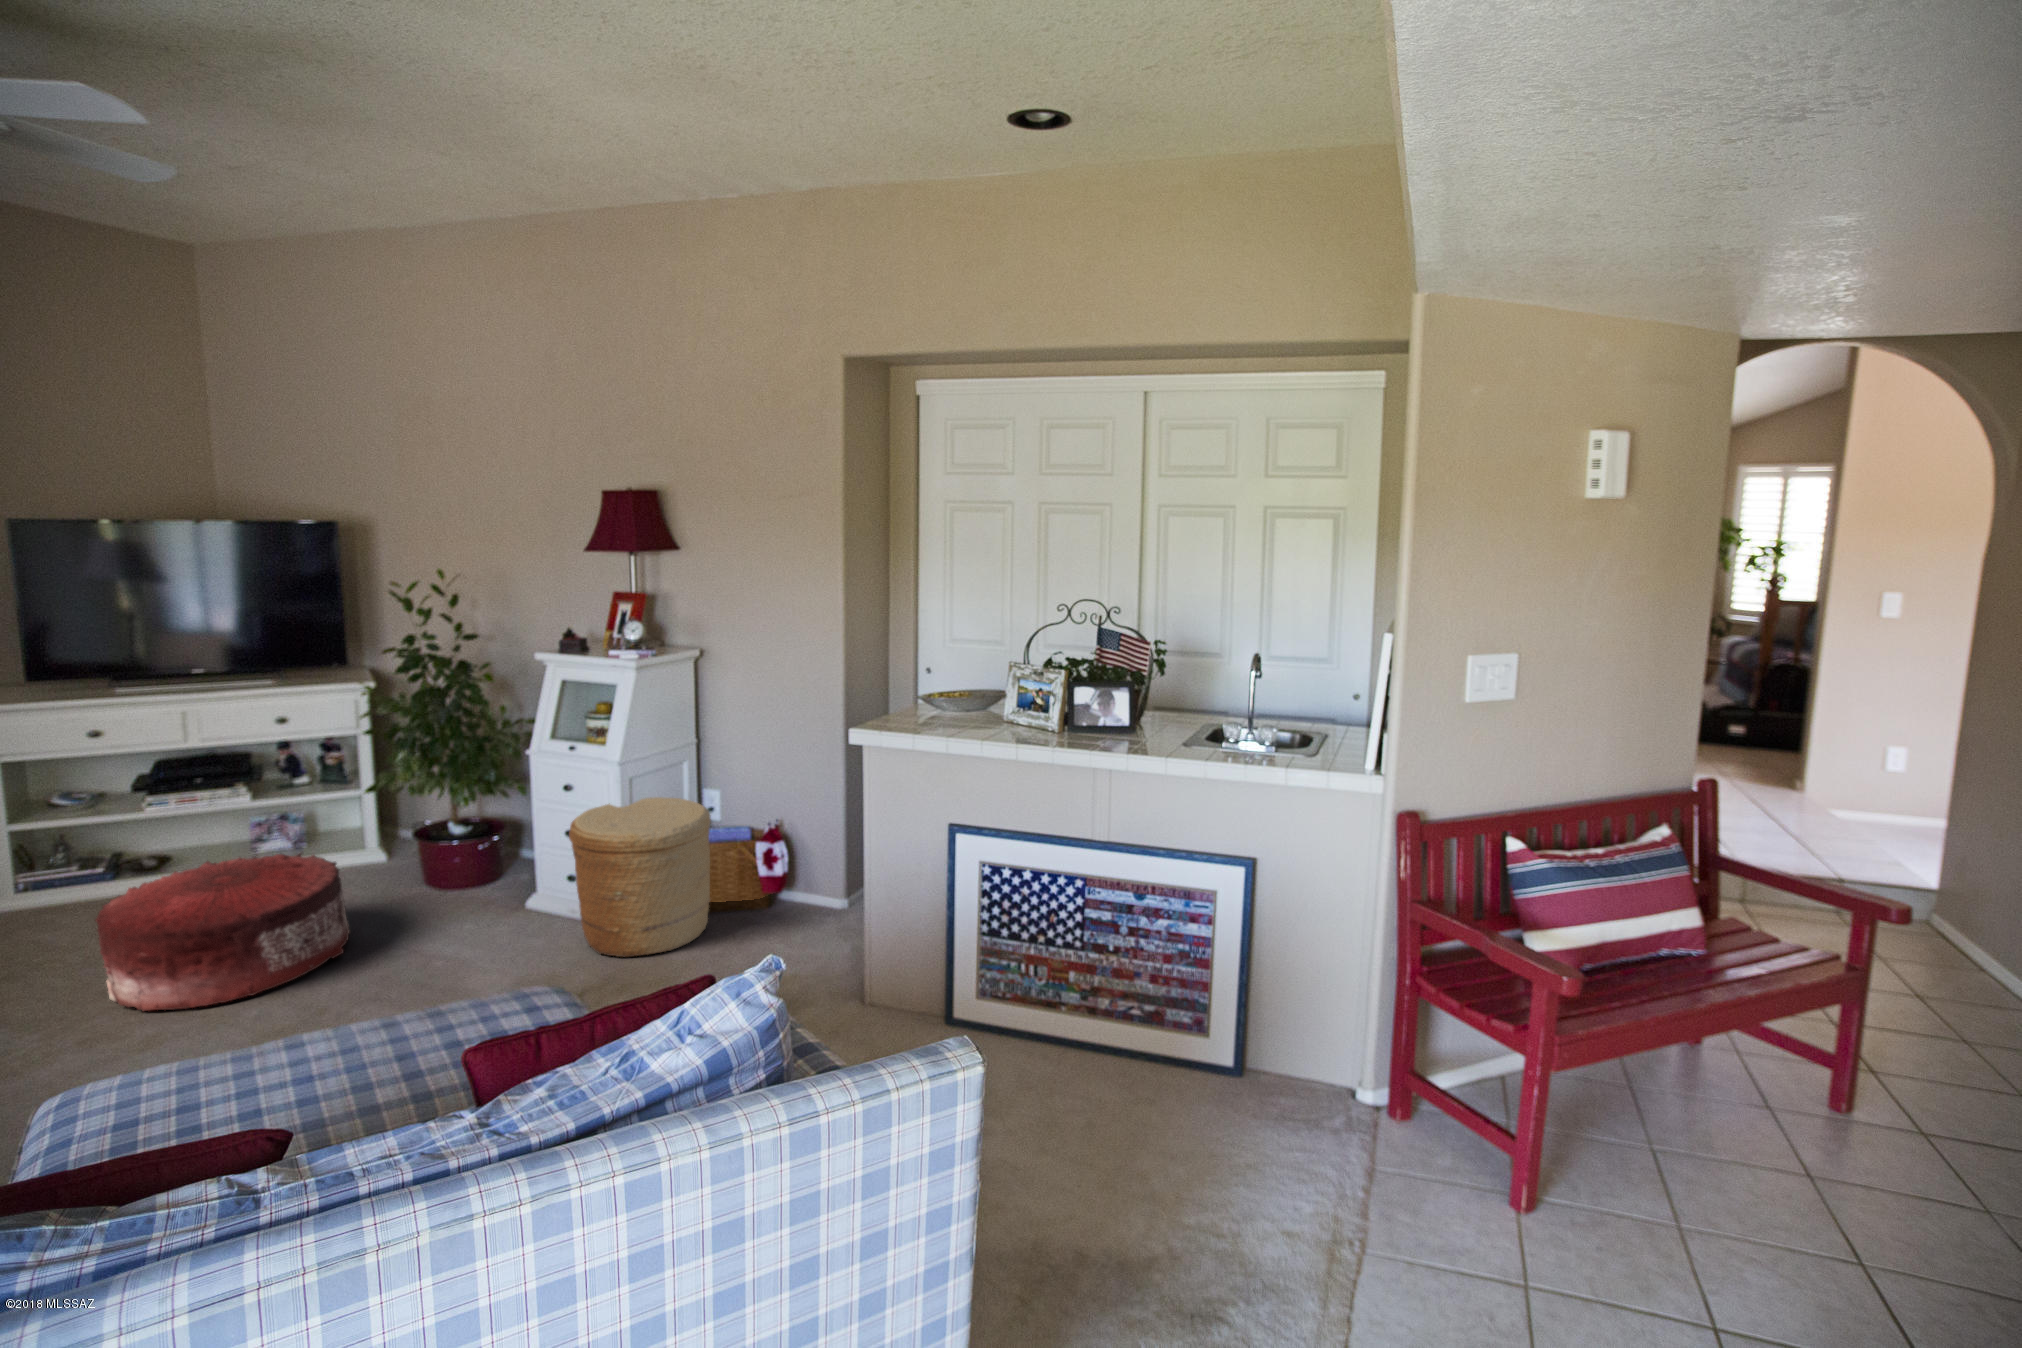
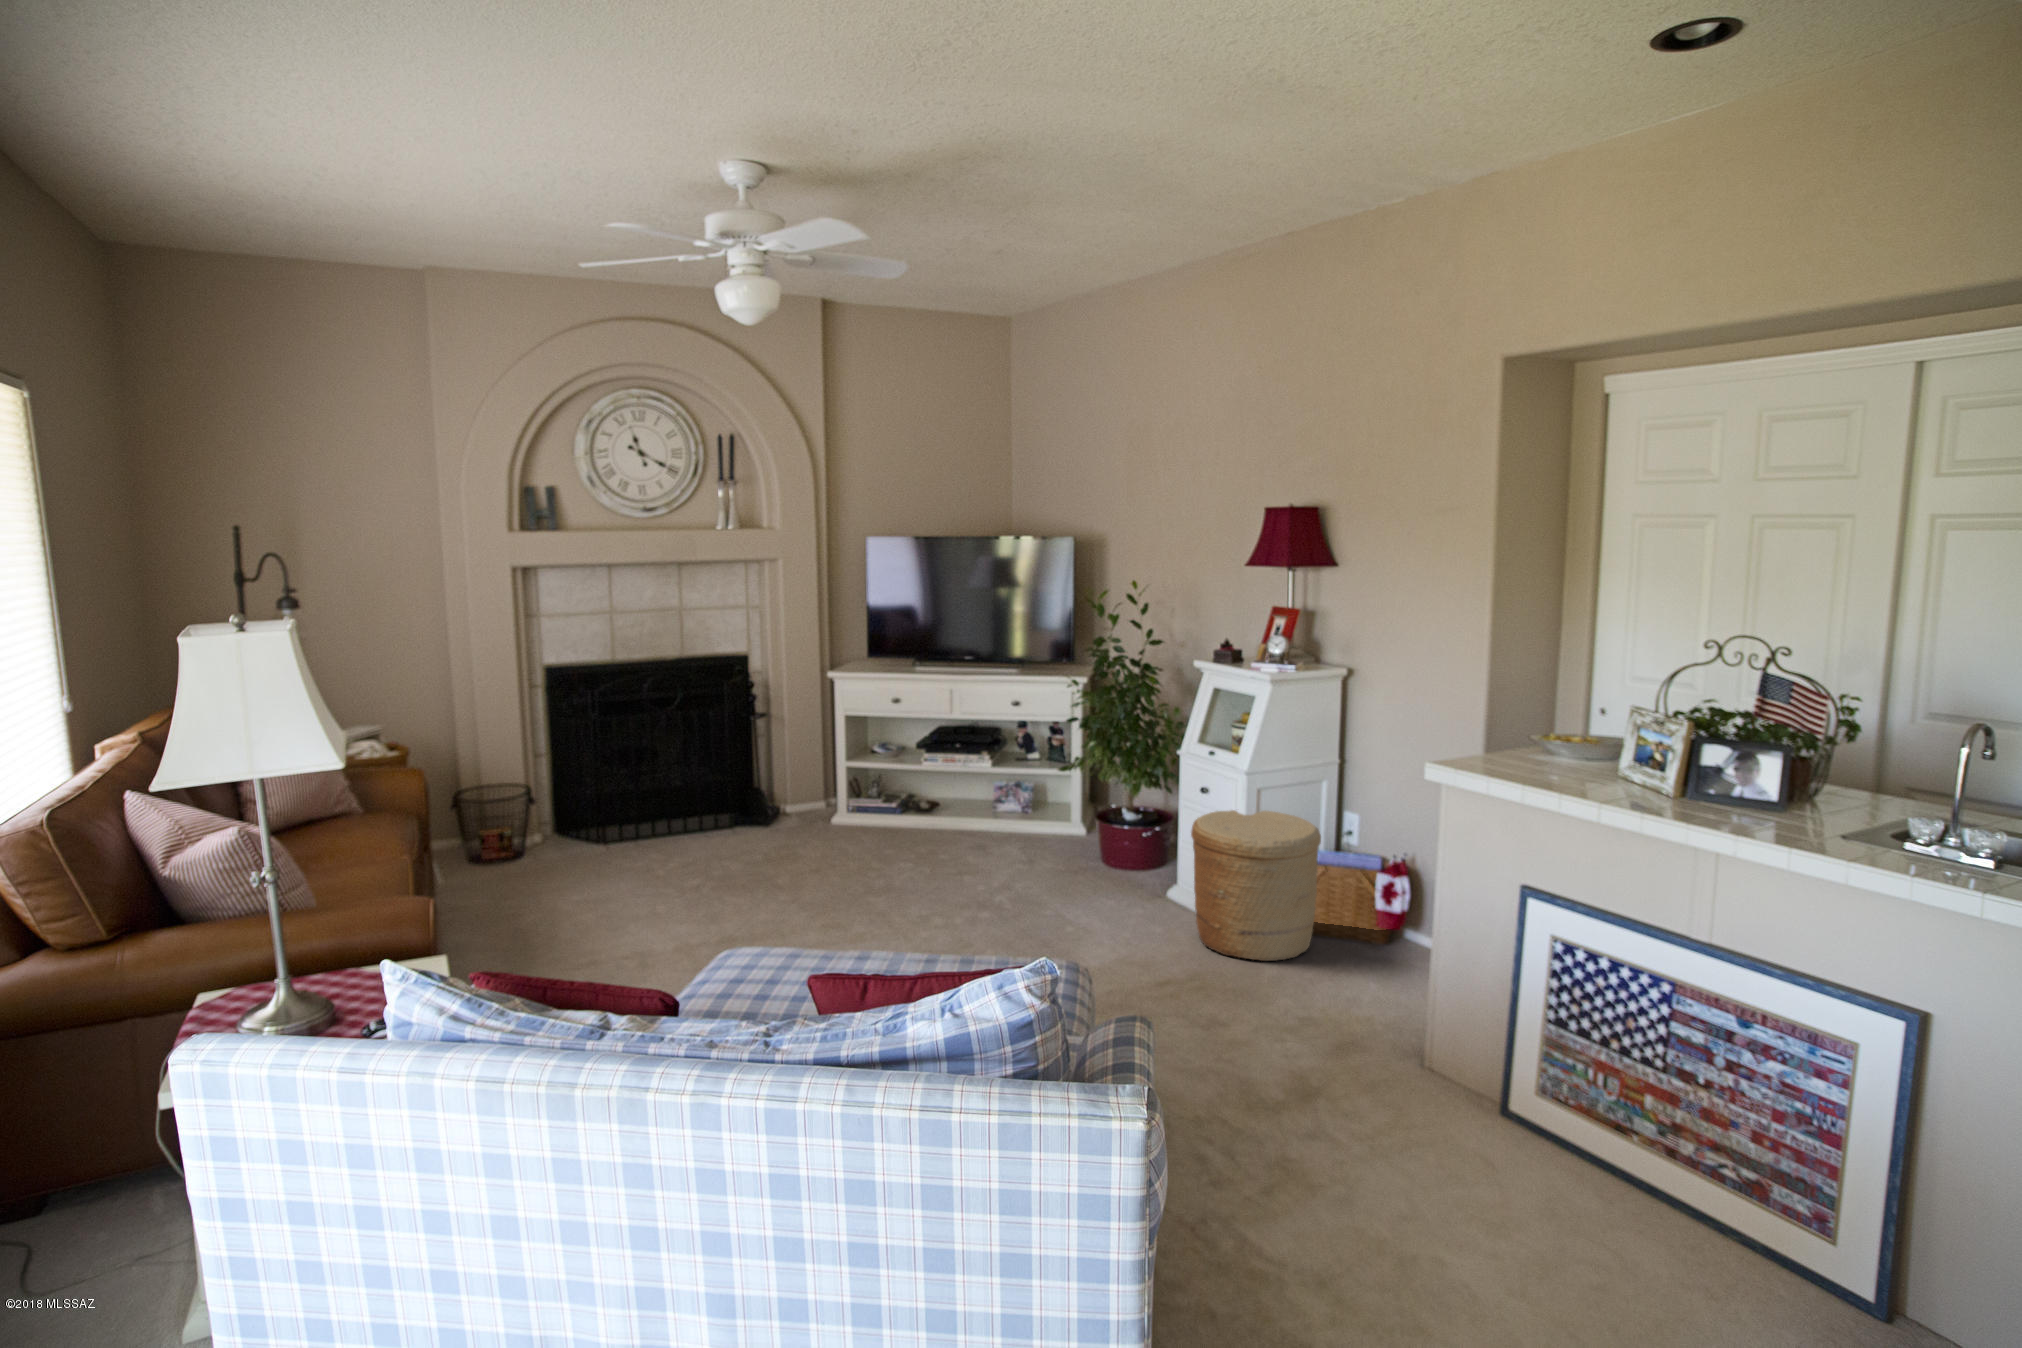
pouf: present [96,853,349,1011] -> none [902,801,1041,905]

